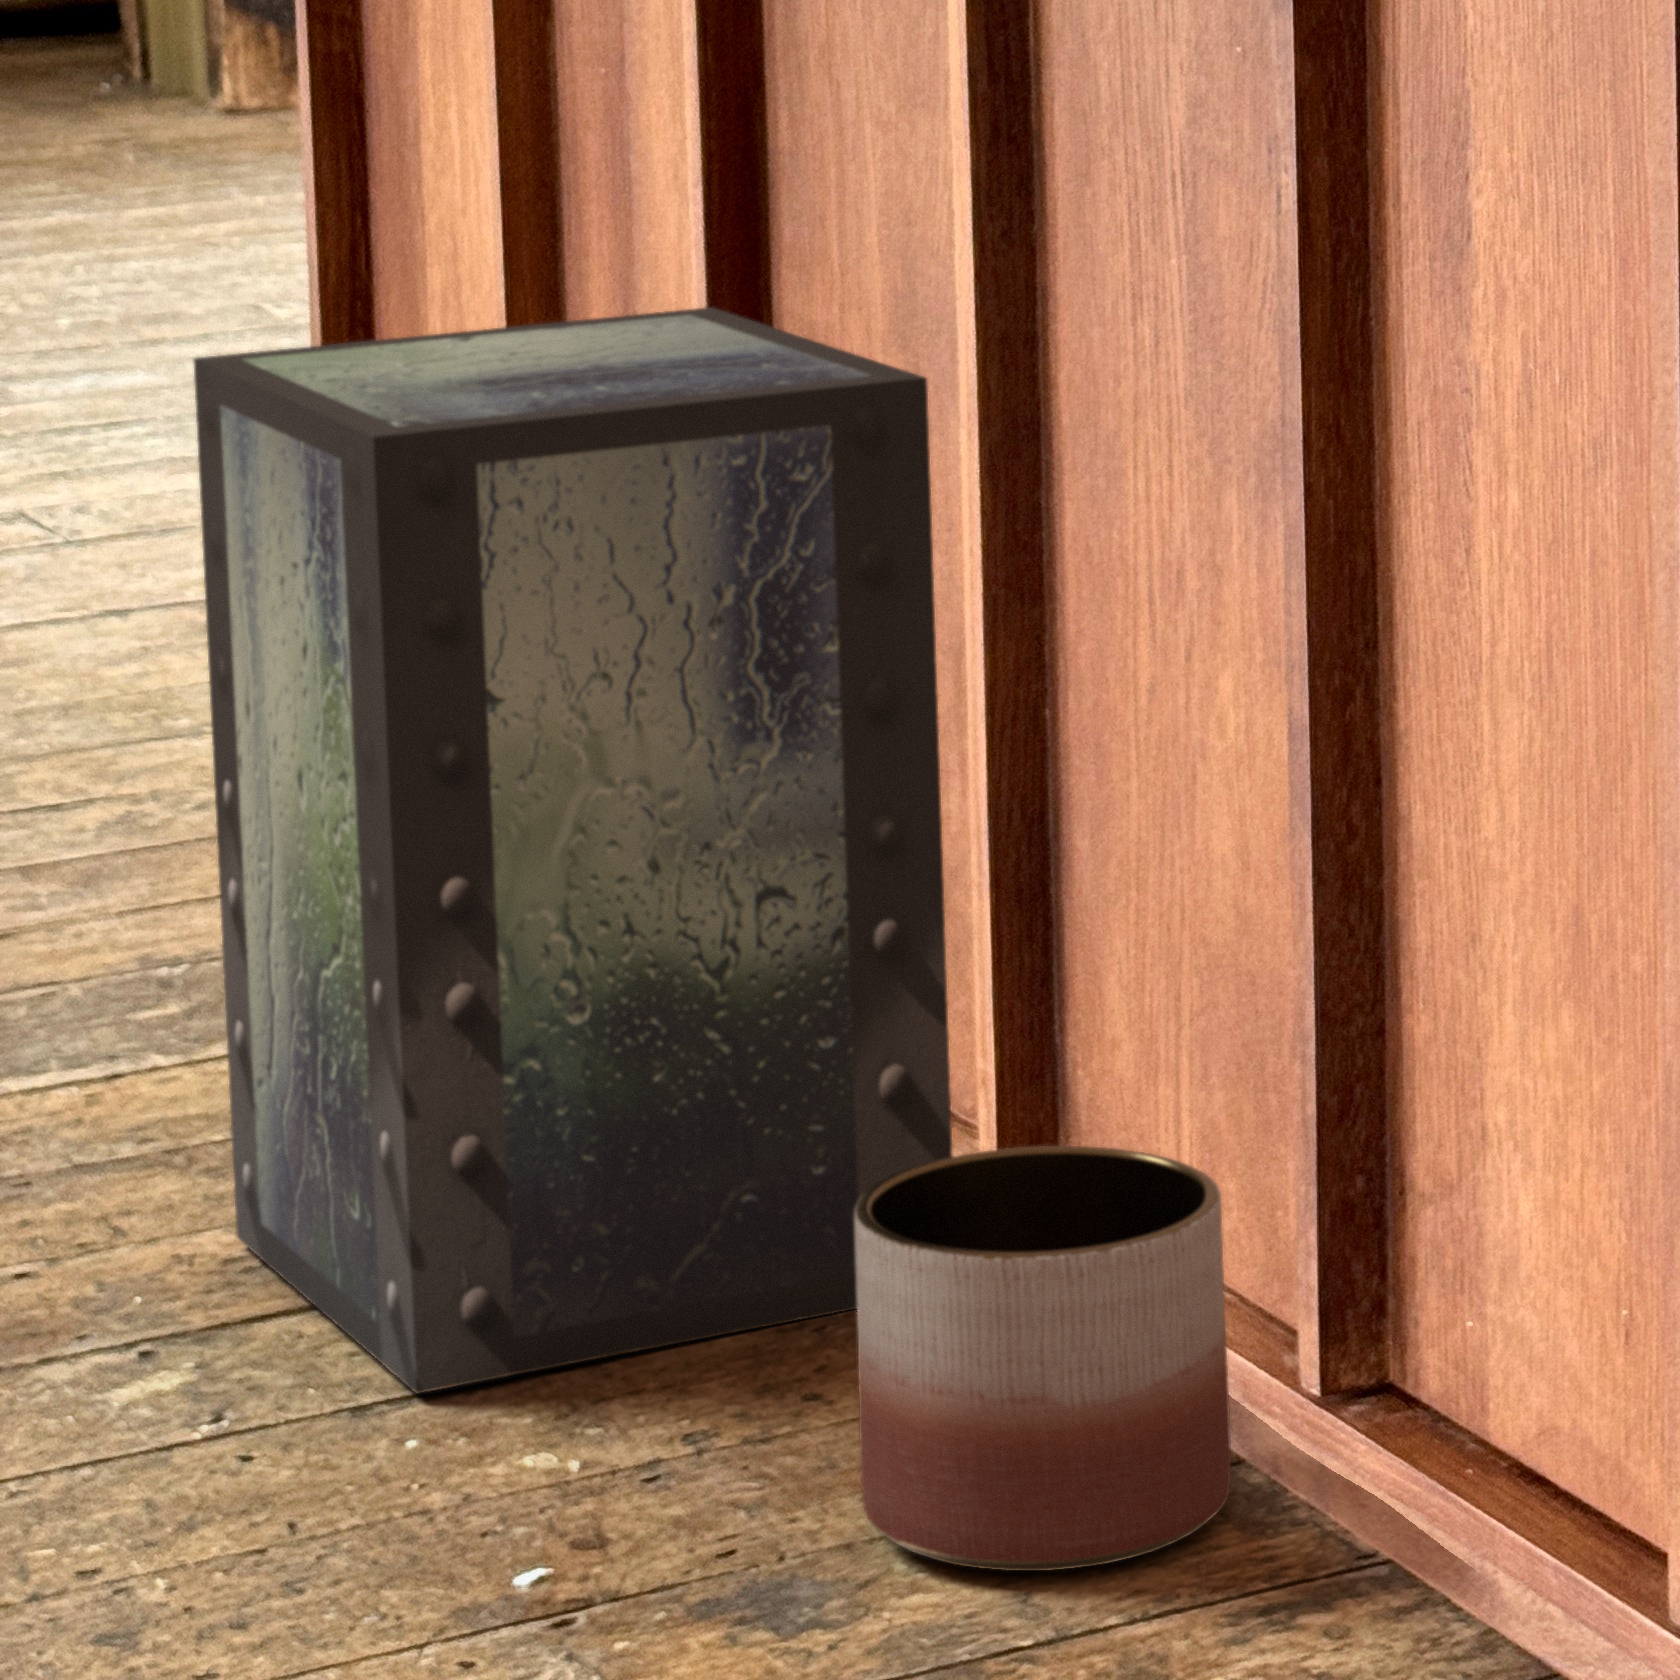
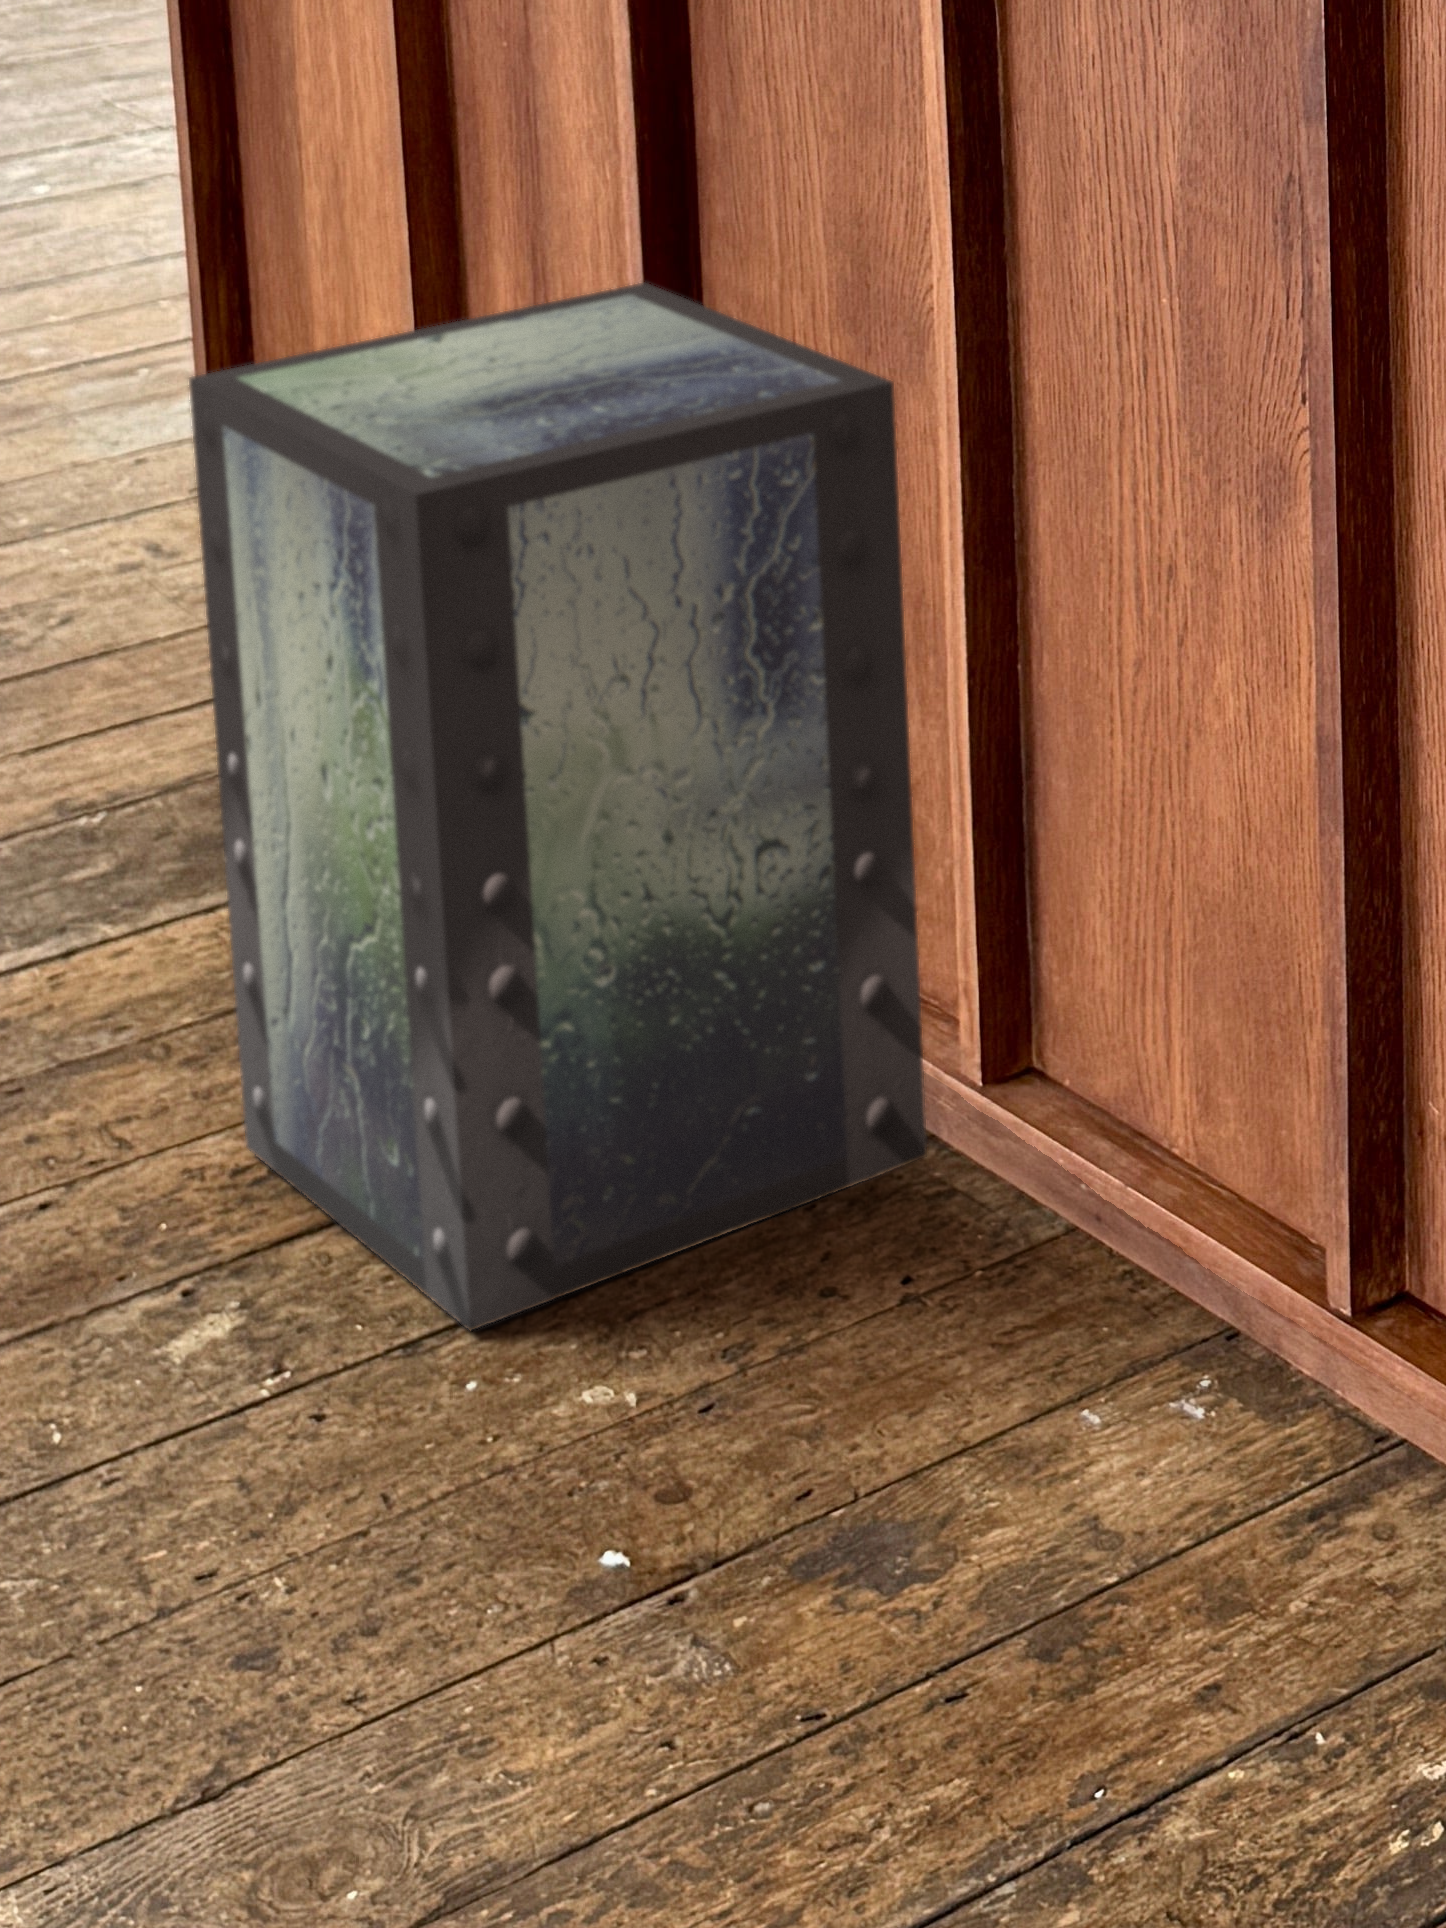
planter: present [855,1146,1231,1571] -> none [922,1091,1256,1507]

